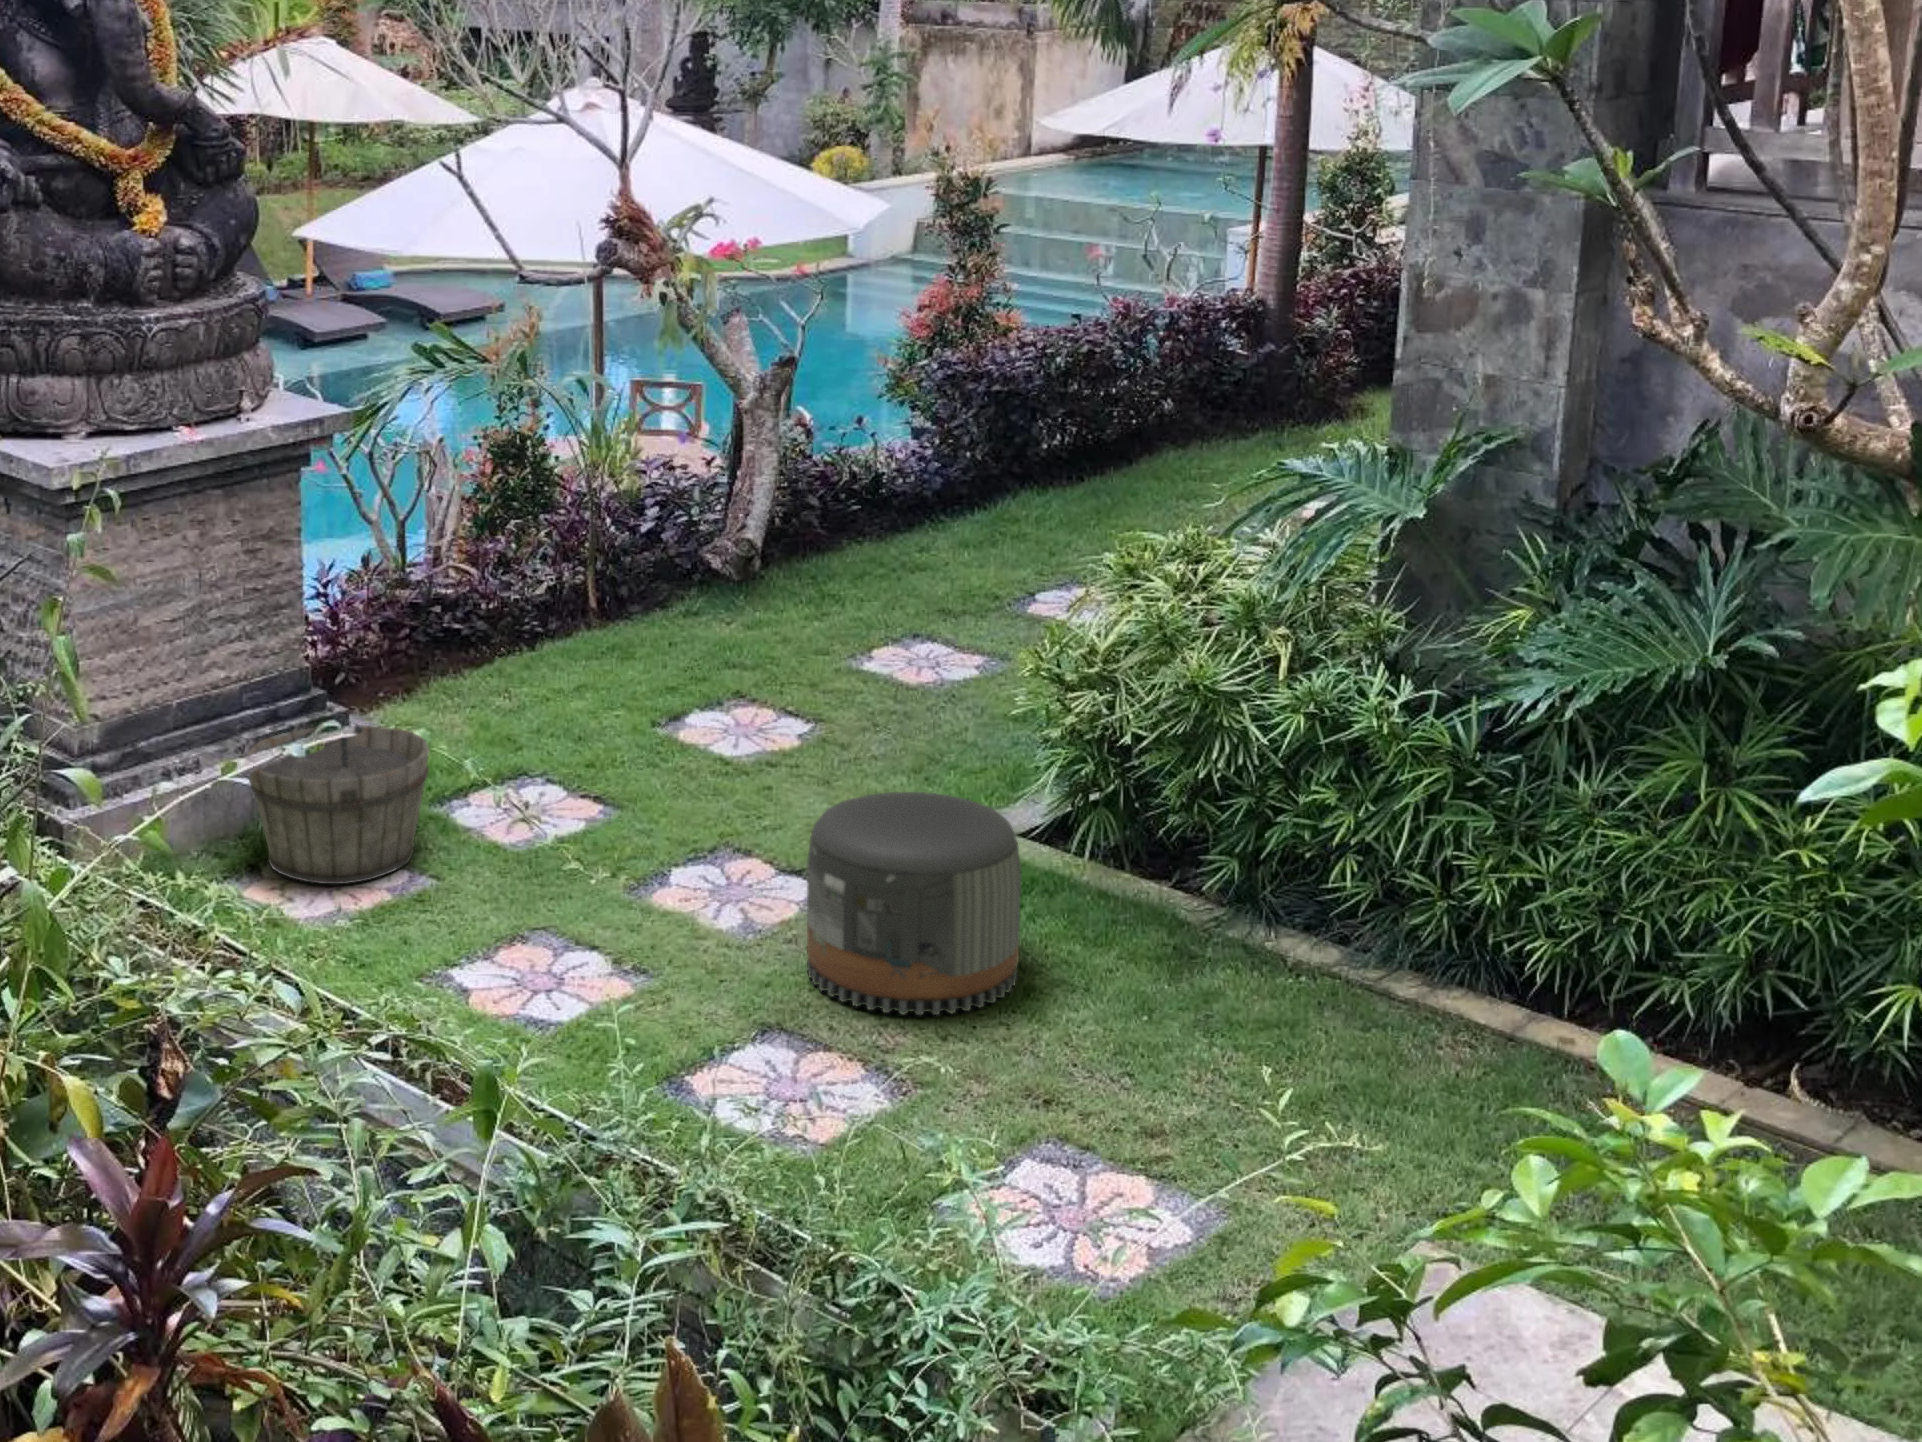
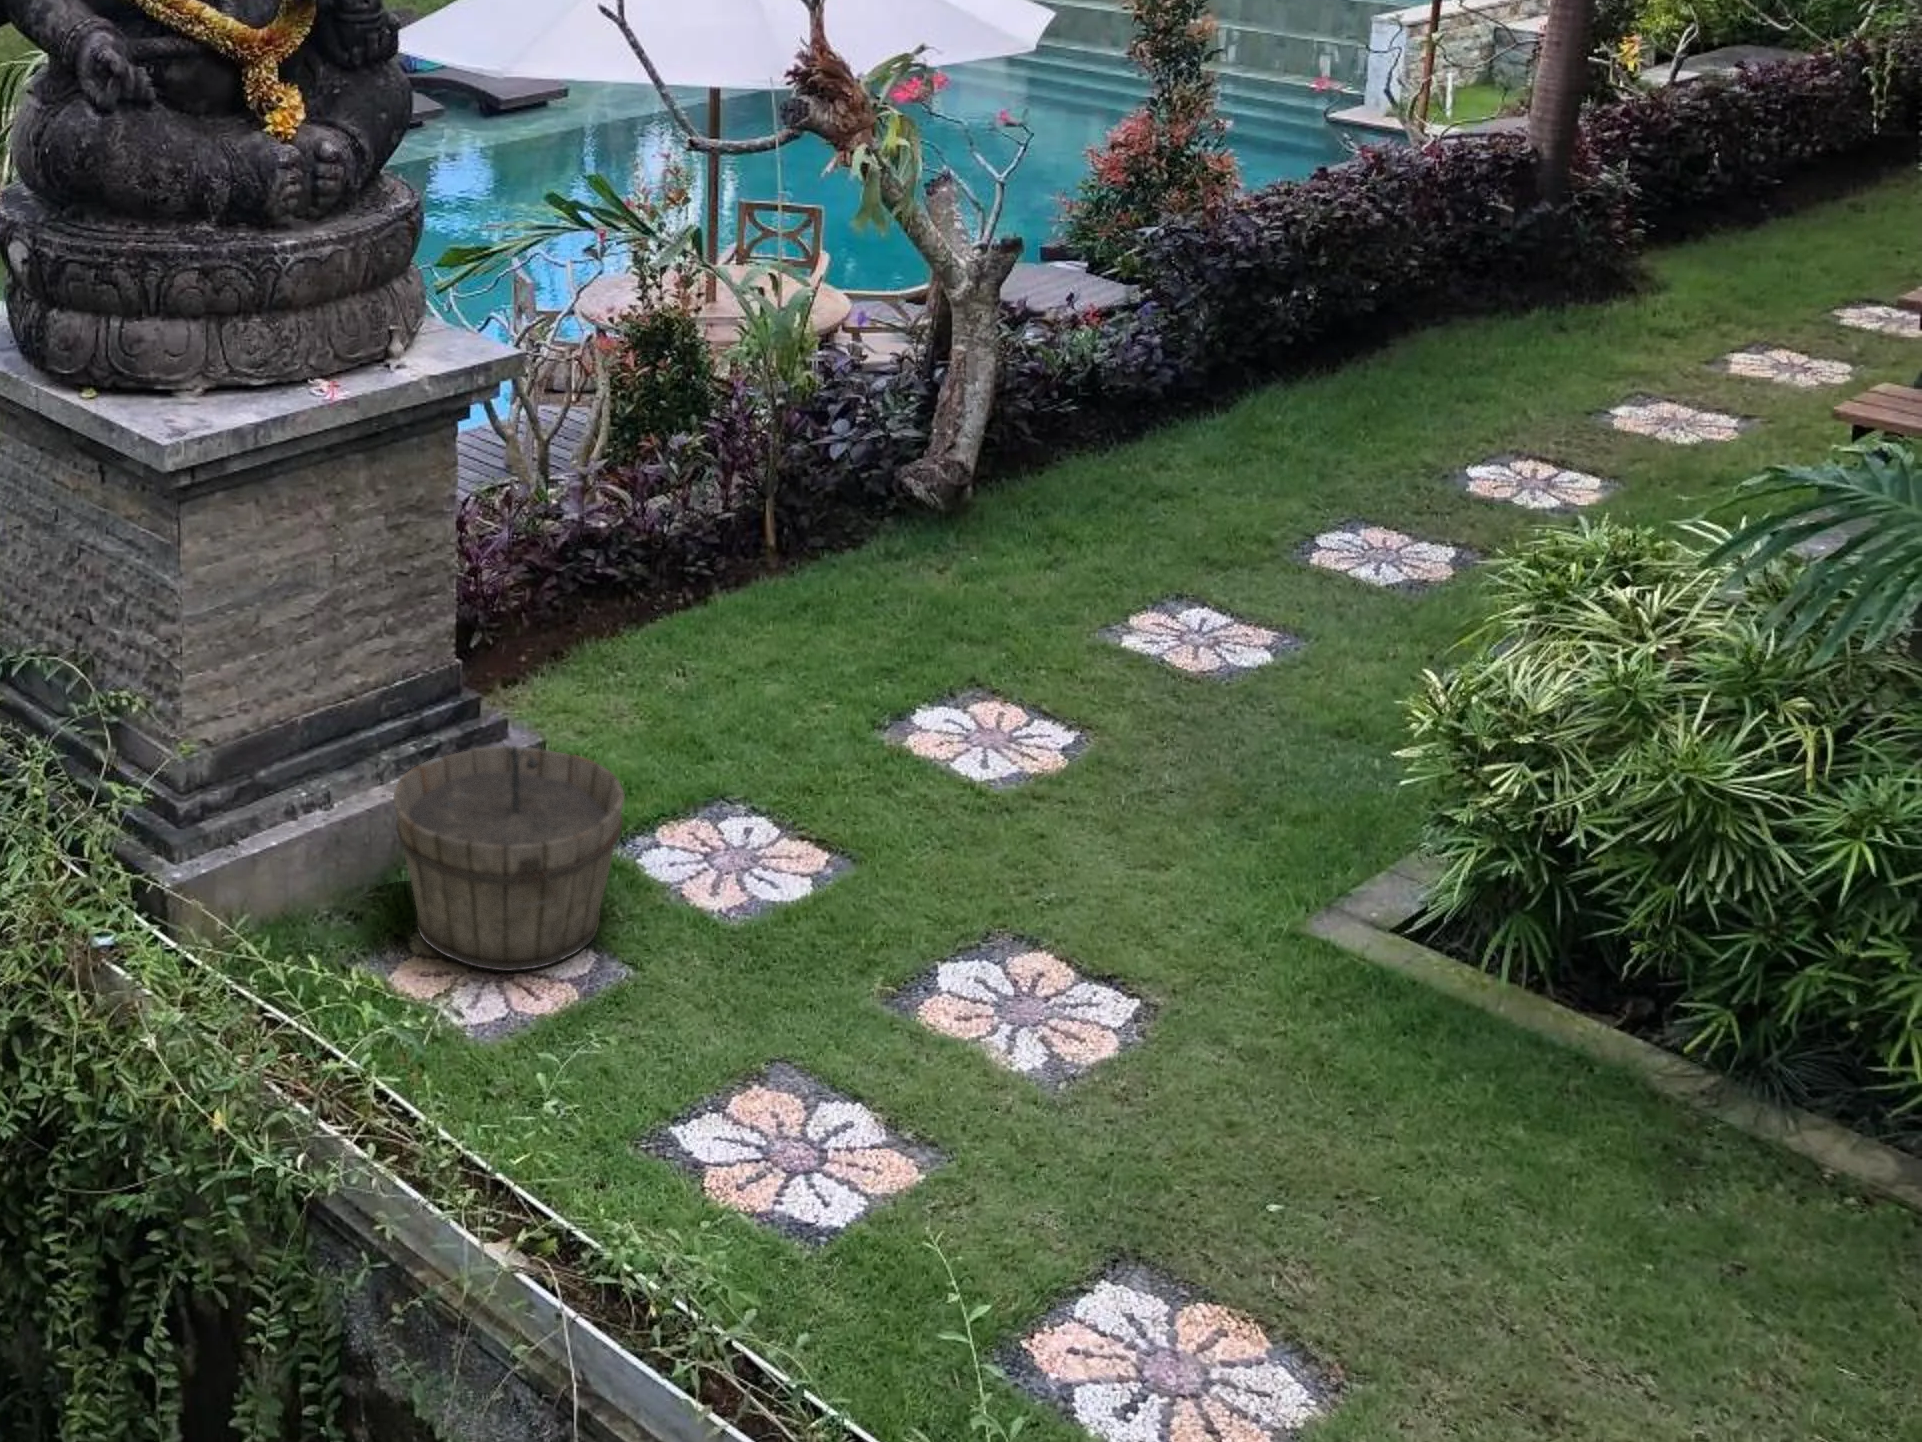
pouf: present [807,792,1021,1015] -> none [1161,918,1476,1260]

